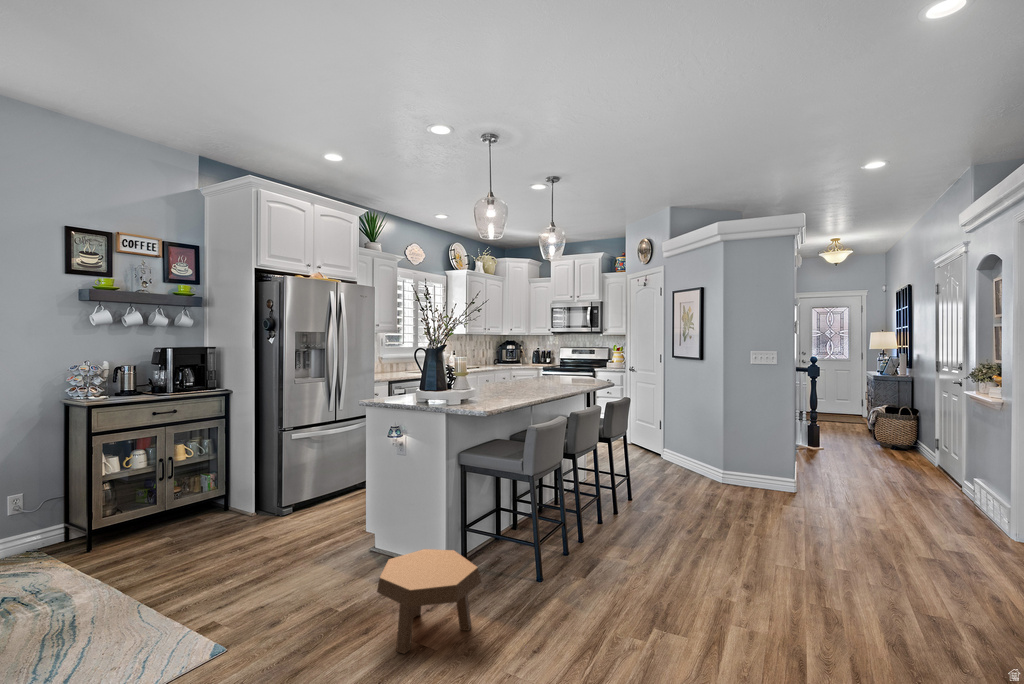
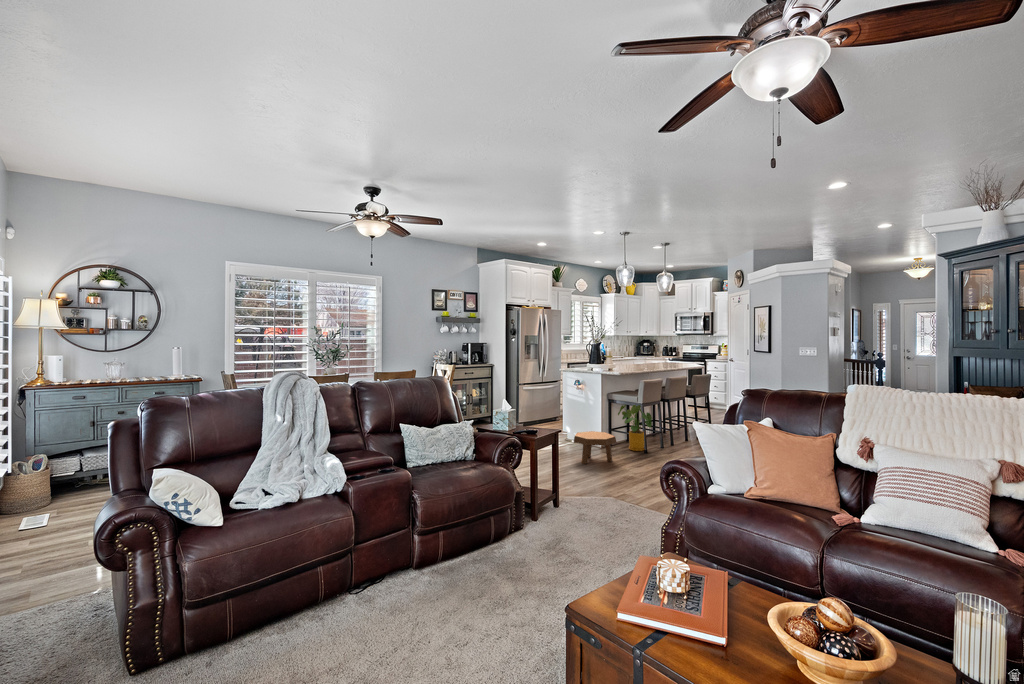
house plant: none [479,469,551,574] -> present [618,405,652,451]

